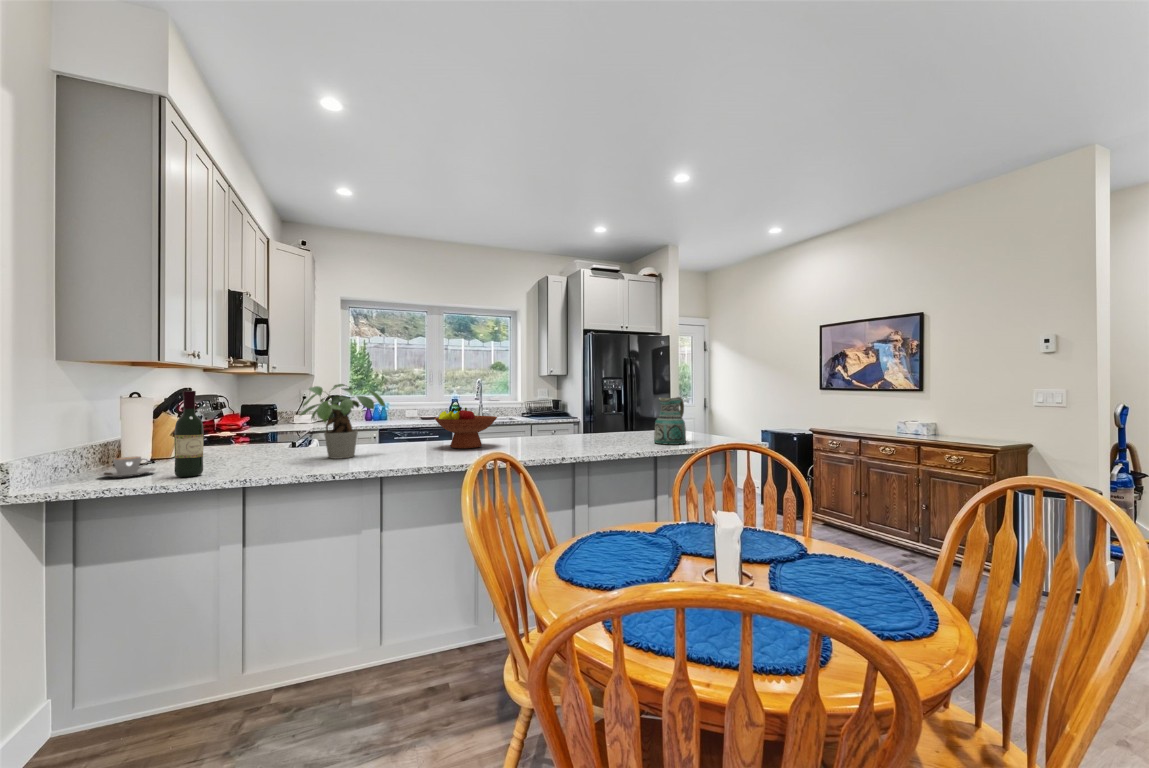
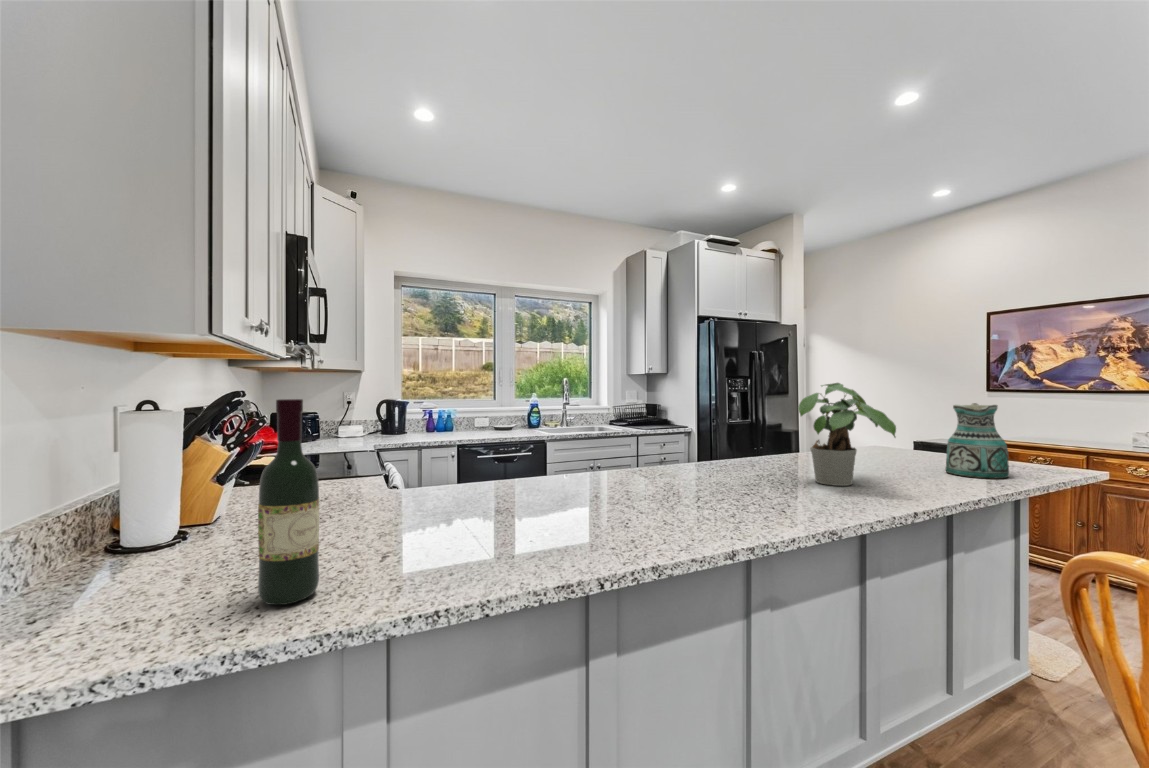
potted plant: present [300,384,385,459] -> present [798,383,896,486]
fruit bowl: present [434,407,497,449] -> none [633,421,735,490]
coffee cup: present [98,457,155,478] -> none [71,547,204,610]

